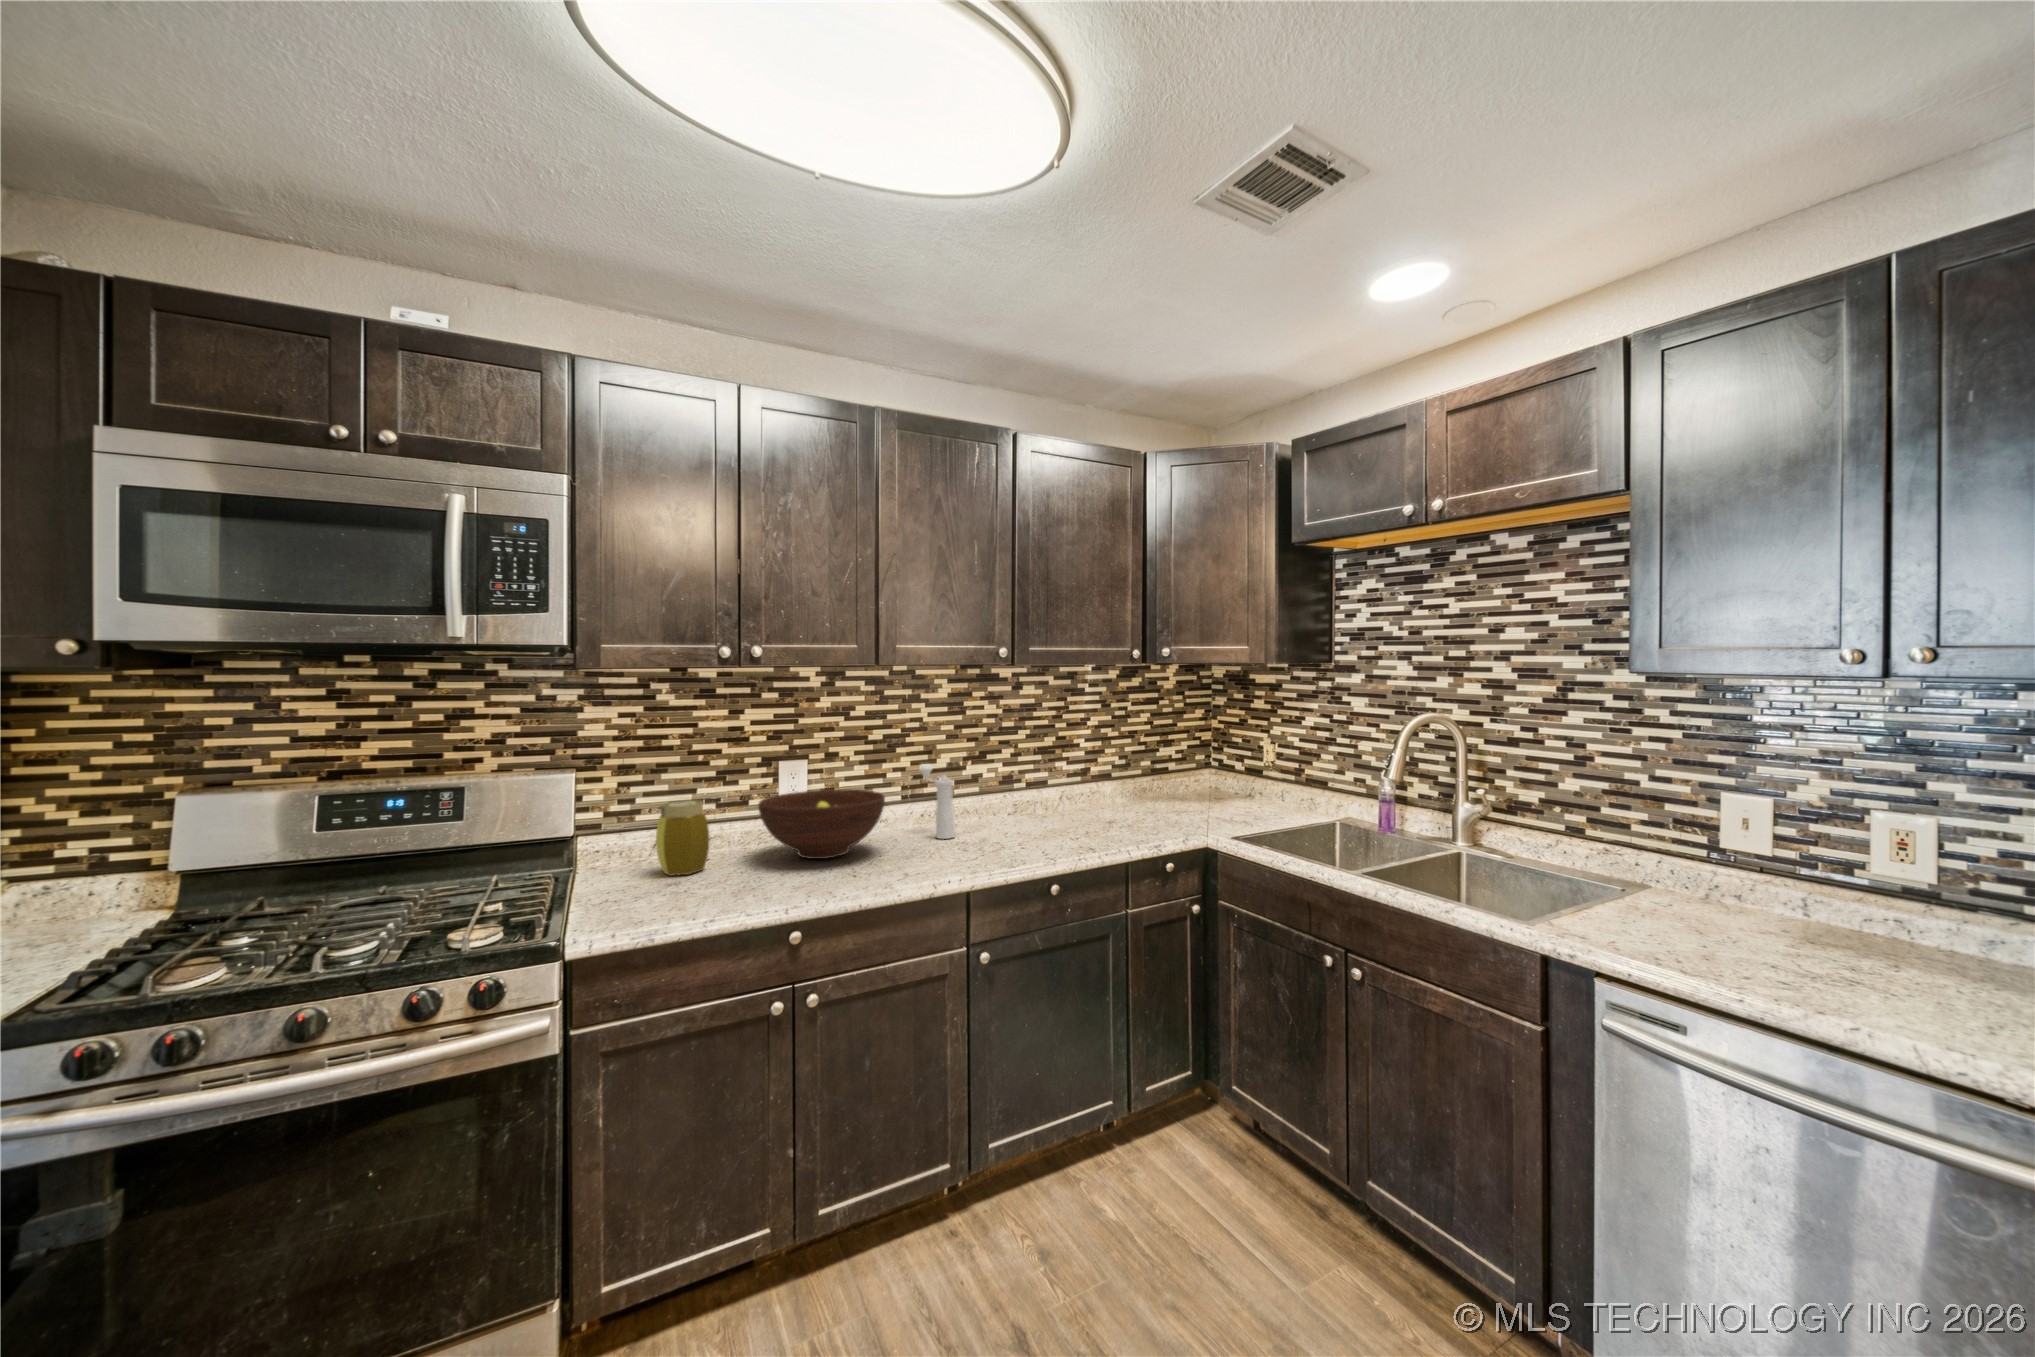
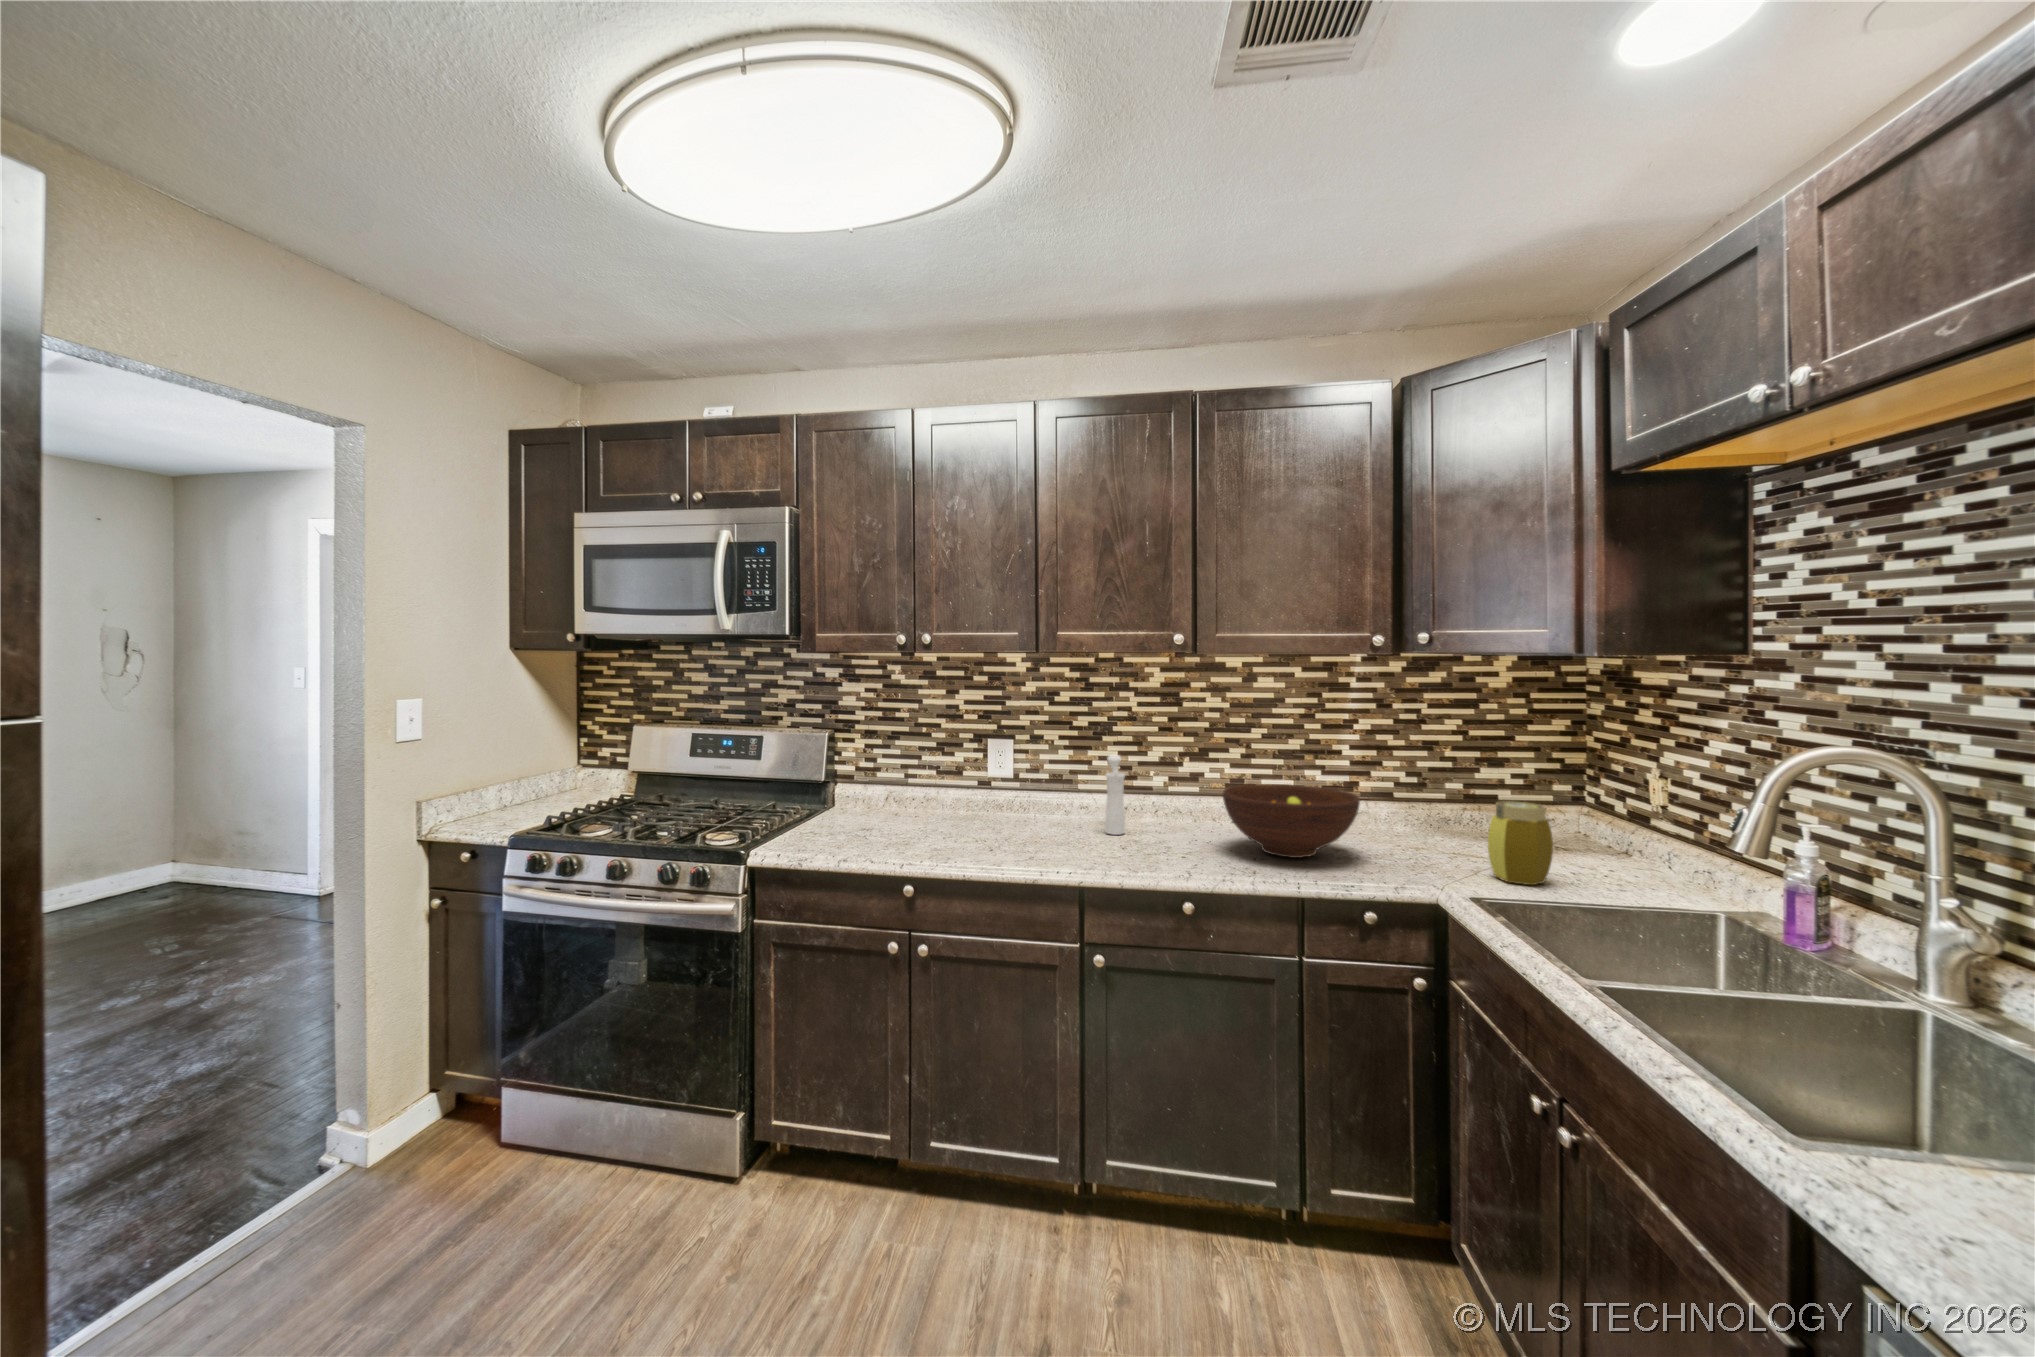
fruit bowl: present [758,790,885,859] -> present [1223,784,1360,858]
jar: present [656,800,709,876] -> present [1488,801,1553,885]

